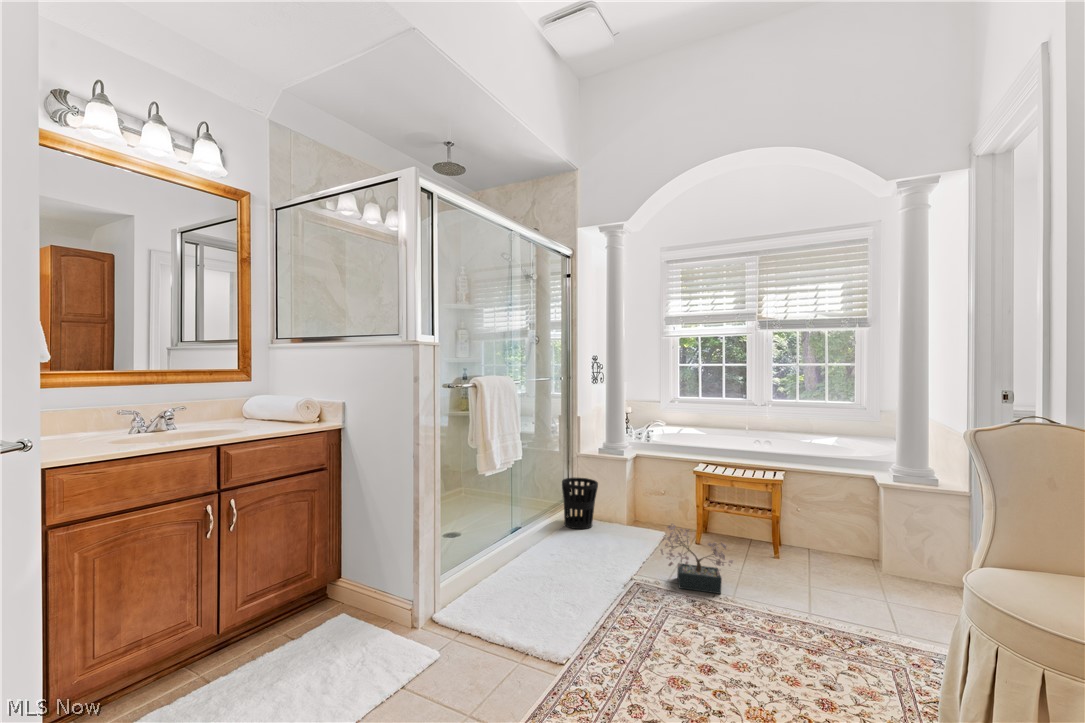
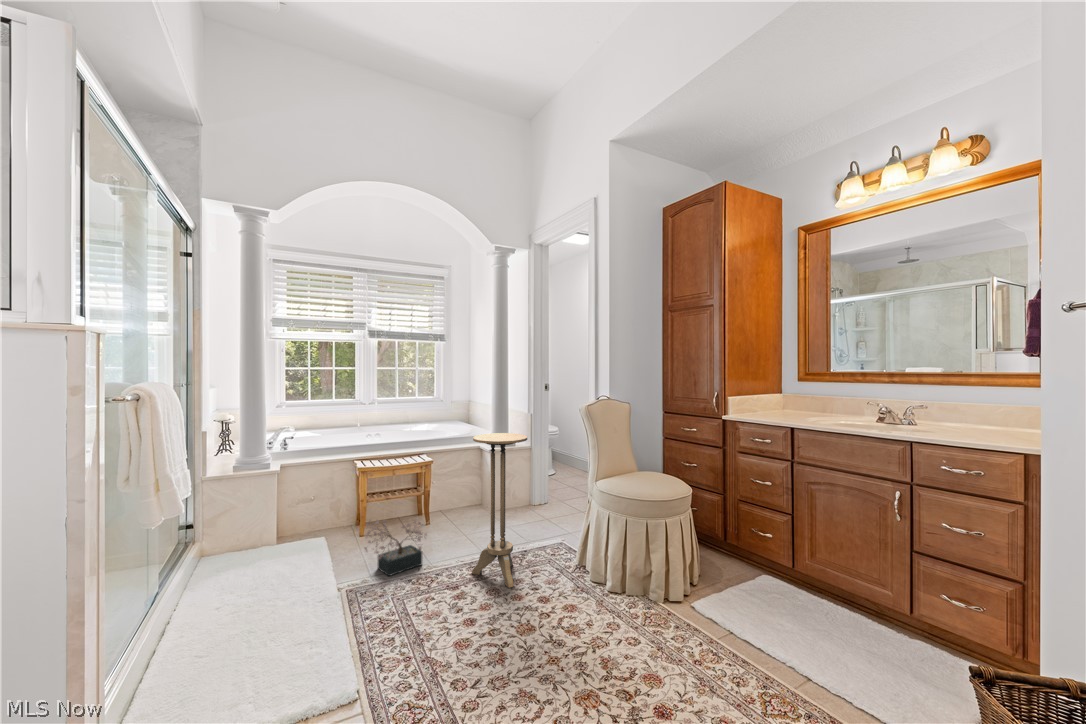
side table: none [763,455,845,668] -> present [472,433,527,588]
wastebasket: present [562,478,598,529] -> none [190,504,245,572]

